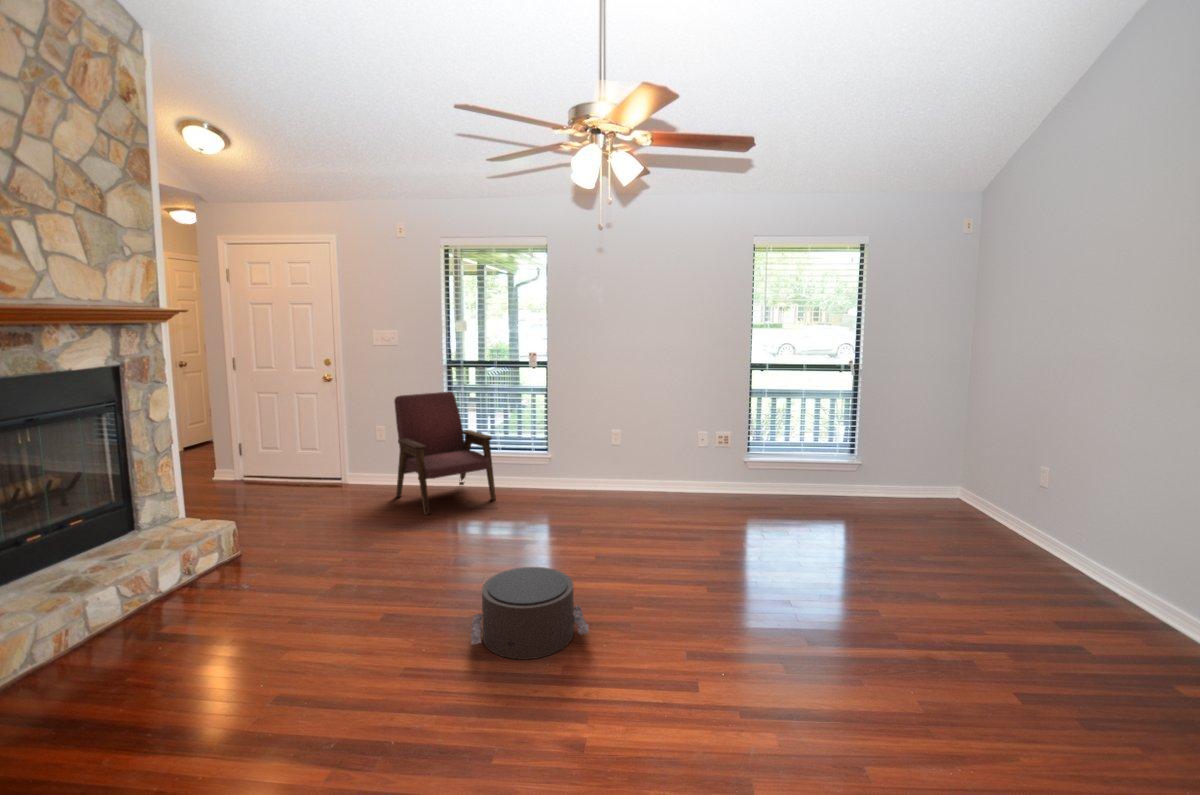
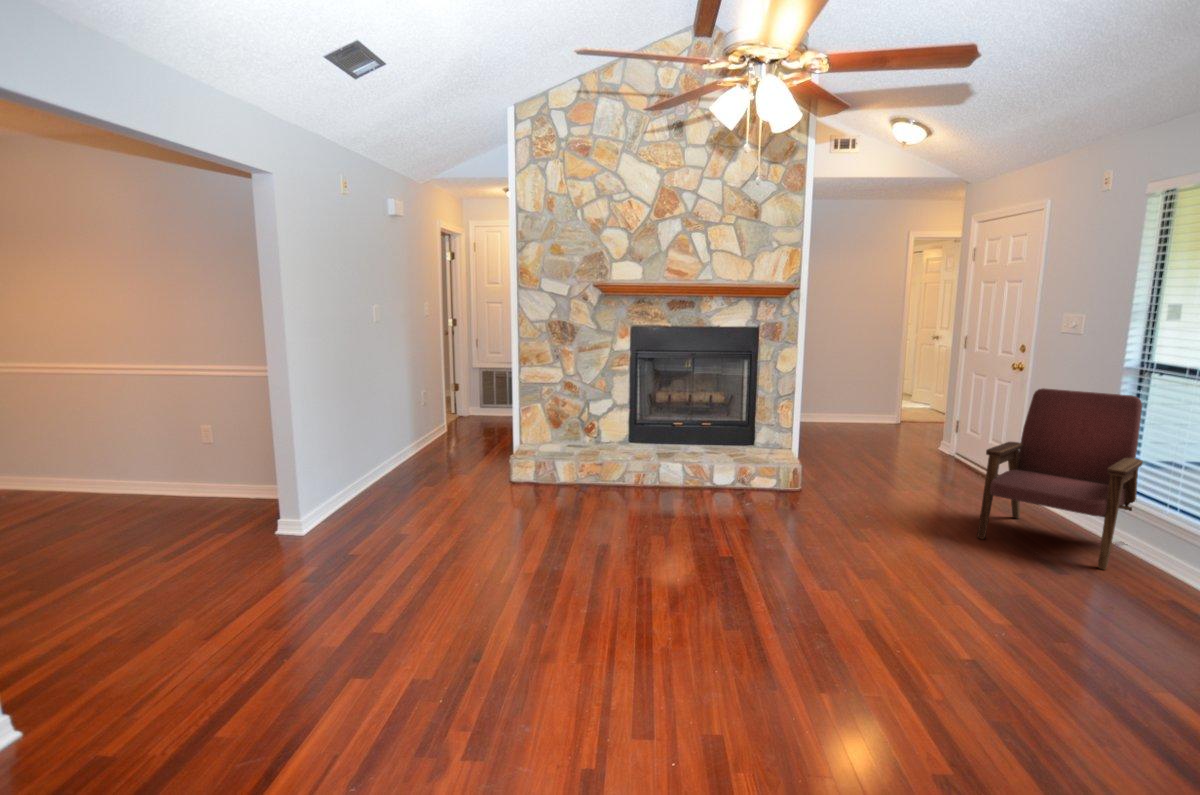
pouf: present [471,567,589,659] -> none [669,548,776,644]

